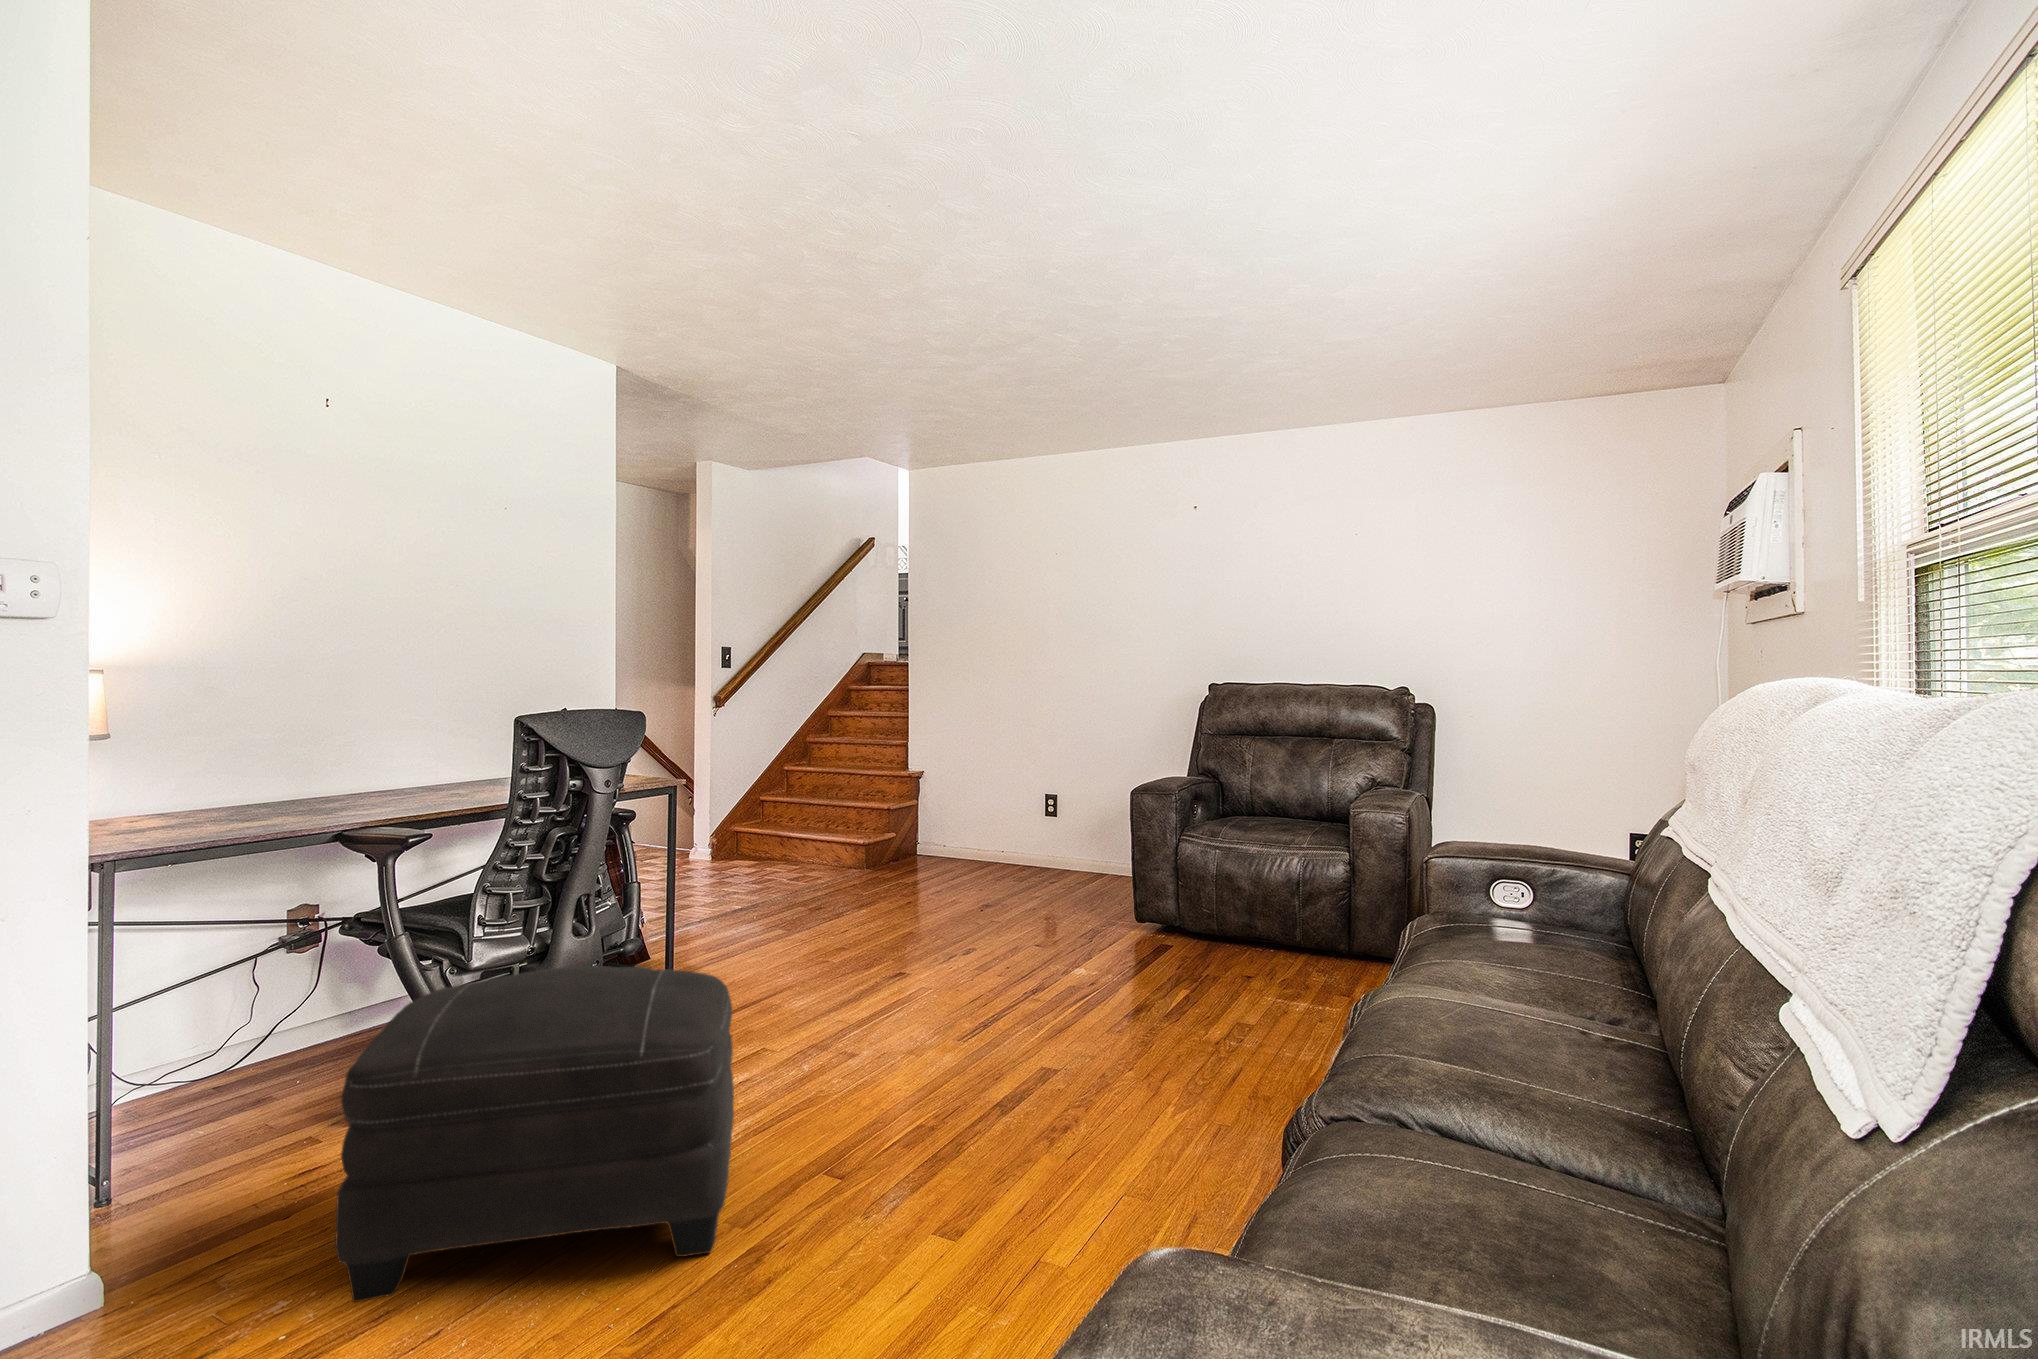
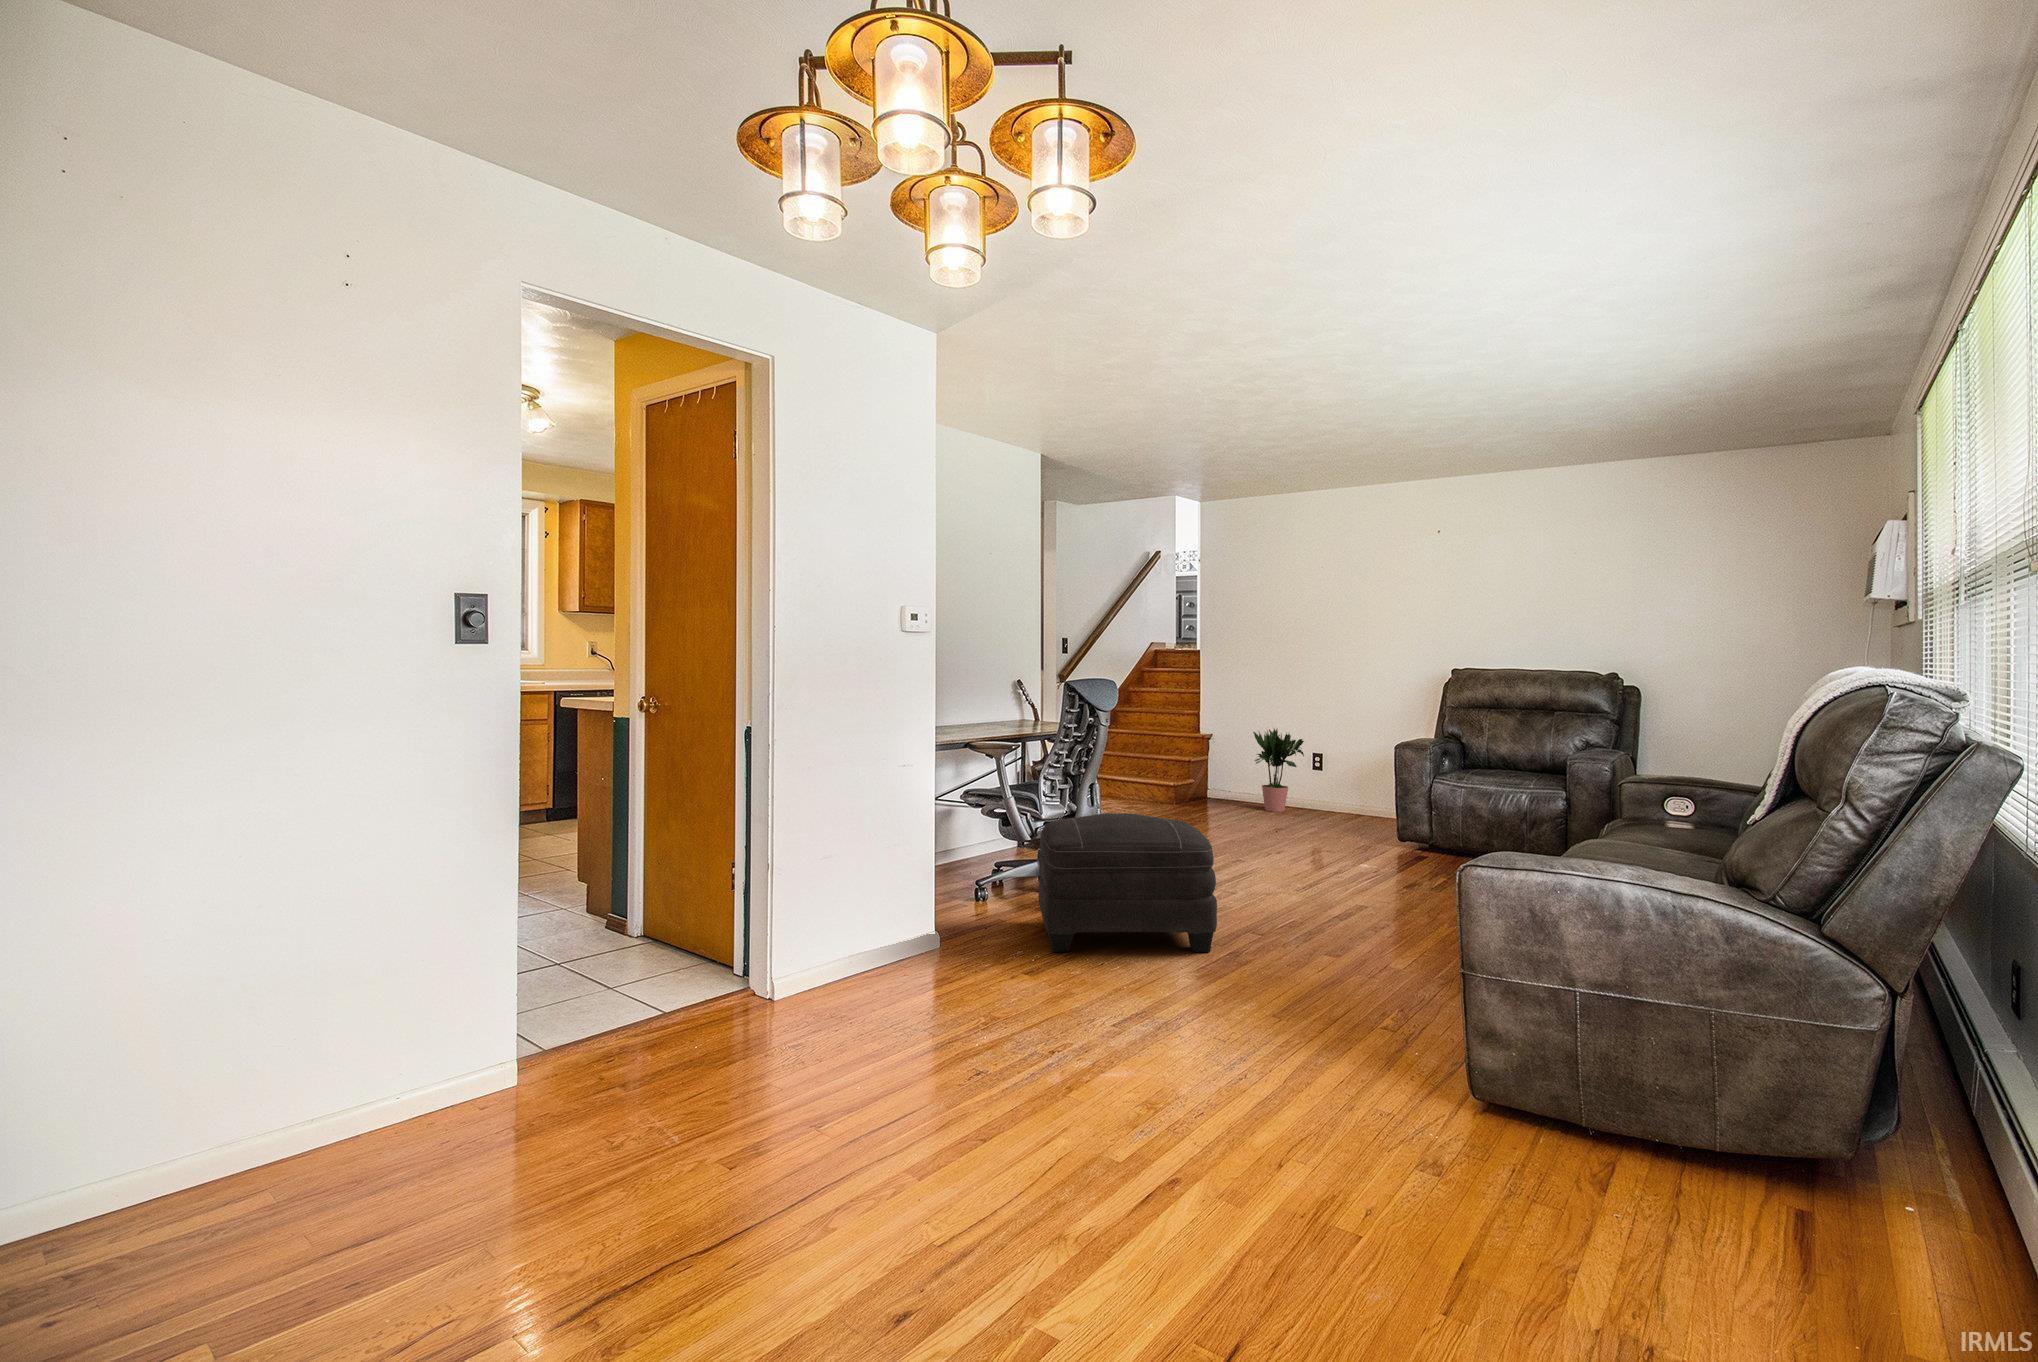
potted plant: none [965,761,1035,876] -> present [1253,729,1304,812]

